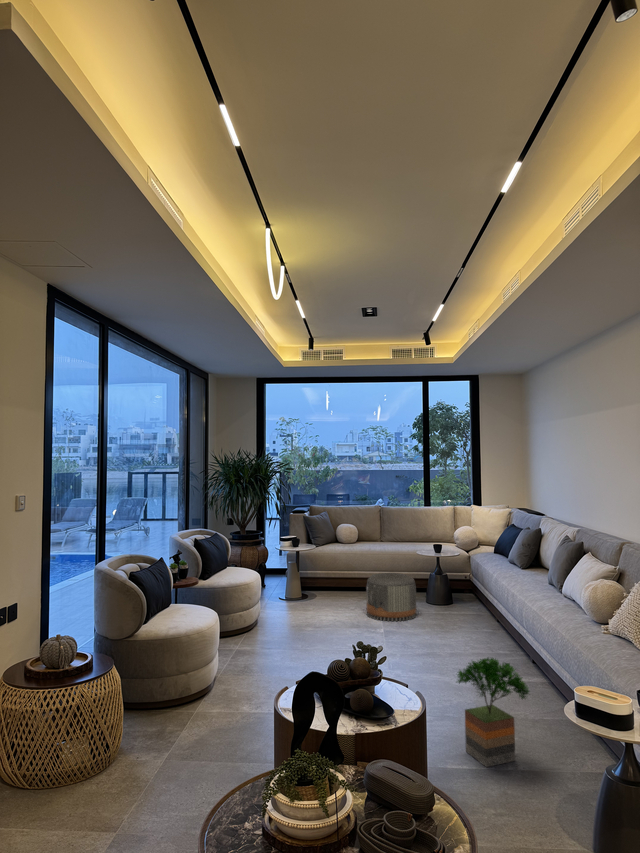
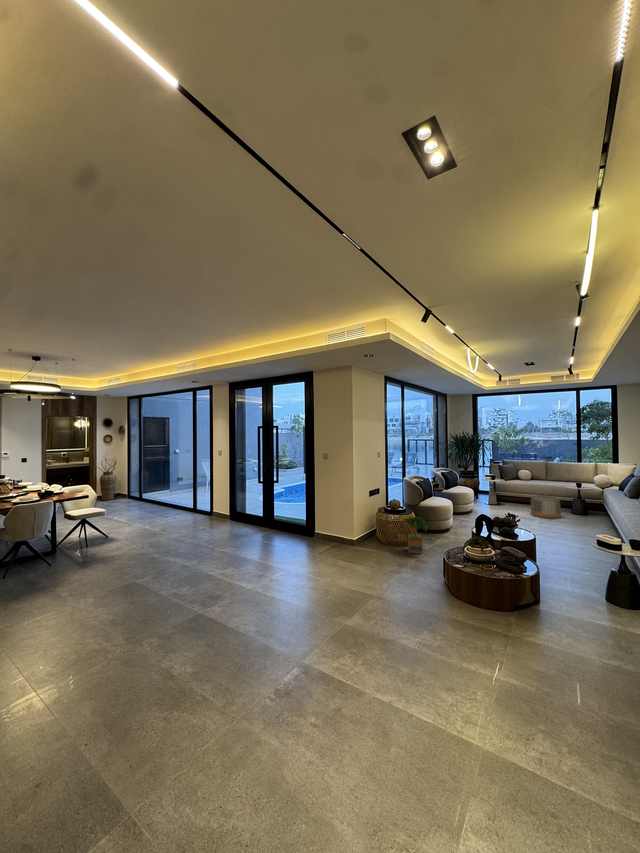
potted tree: present [458,658,529,767] -> present [405,517,427,554]

